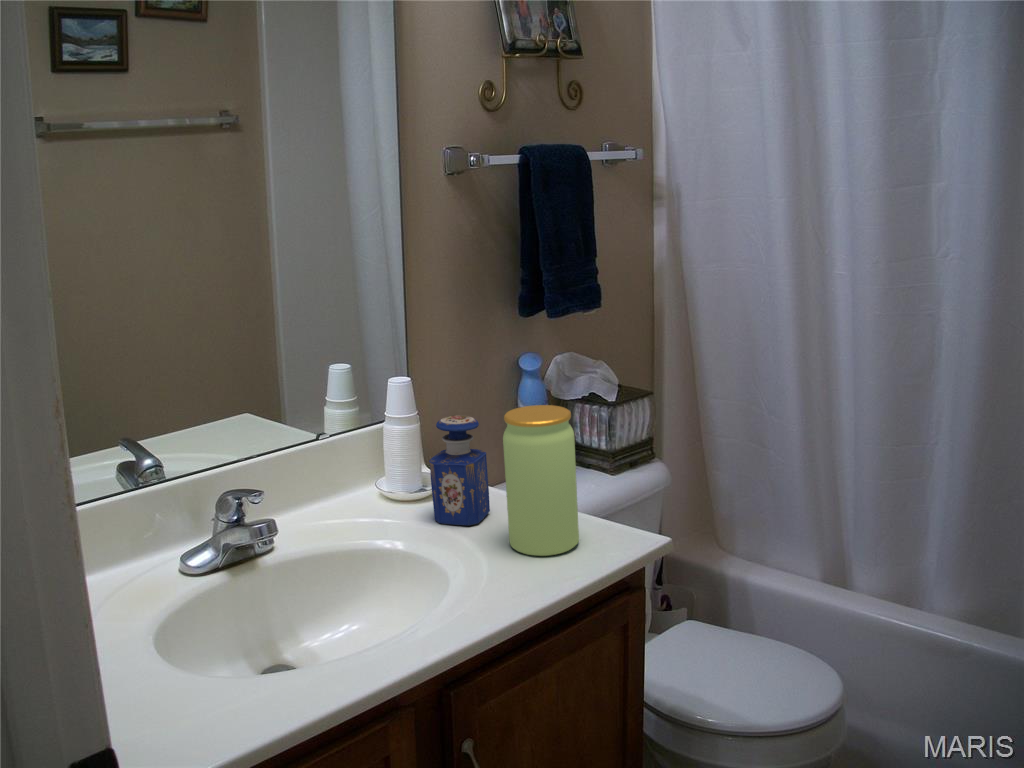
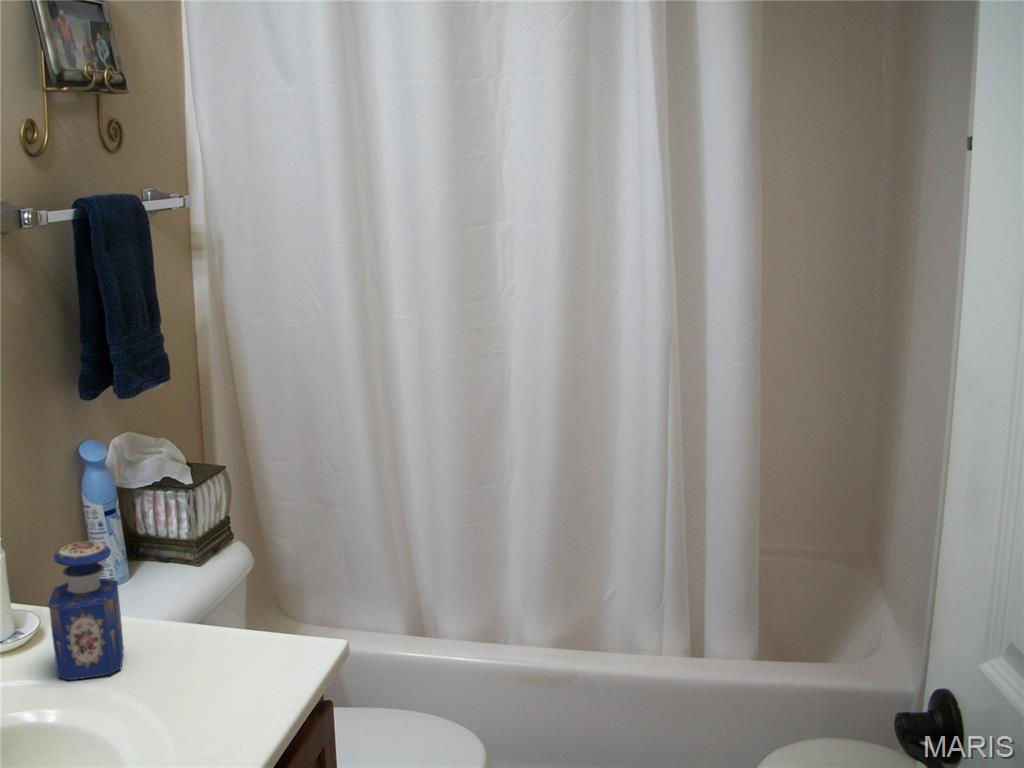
jar: present [503,405,579,556] -> none [168,517,261,696]

